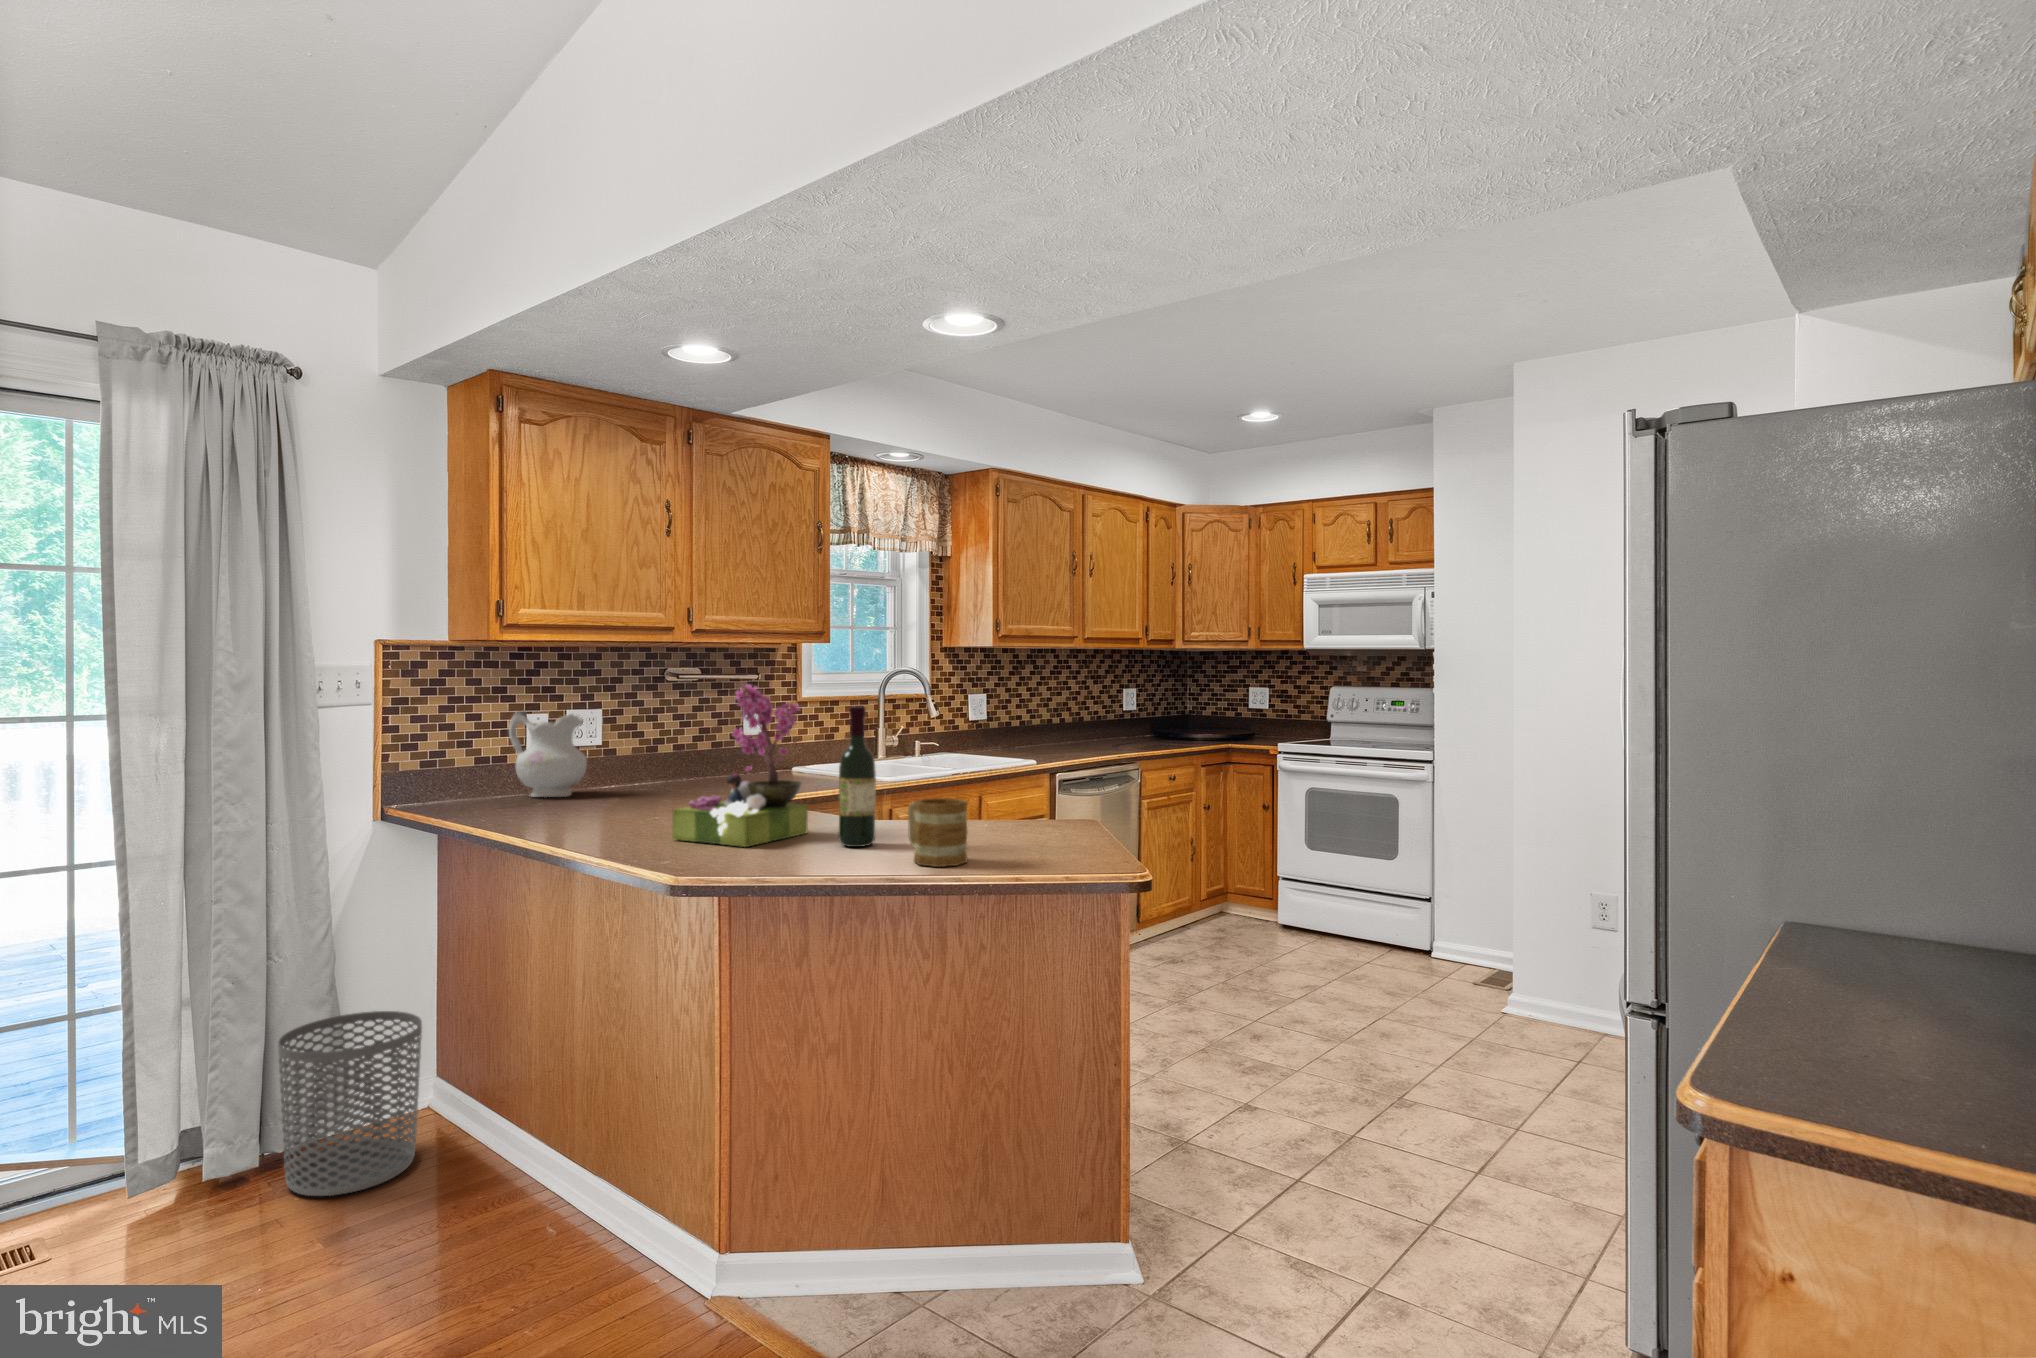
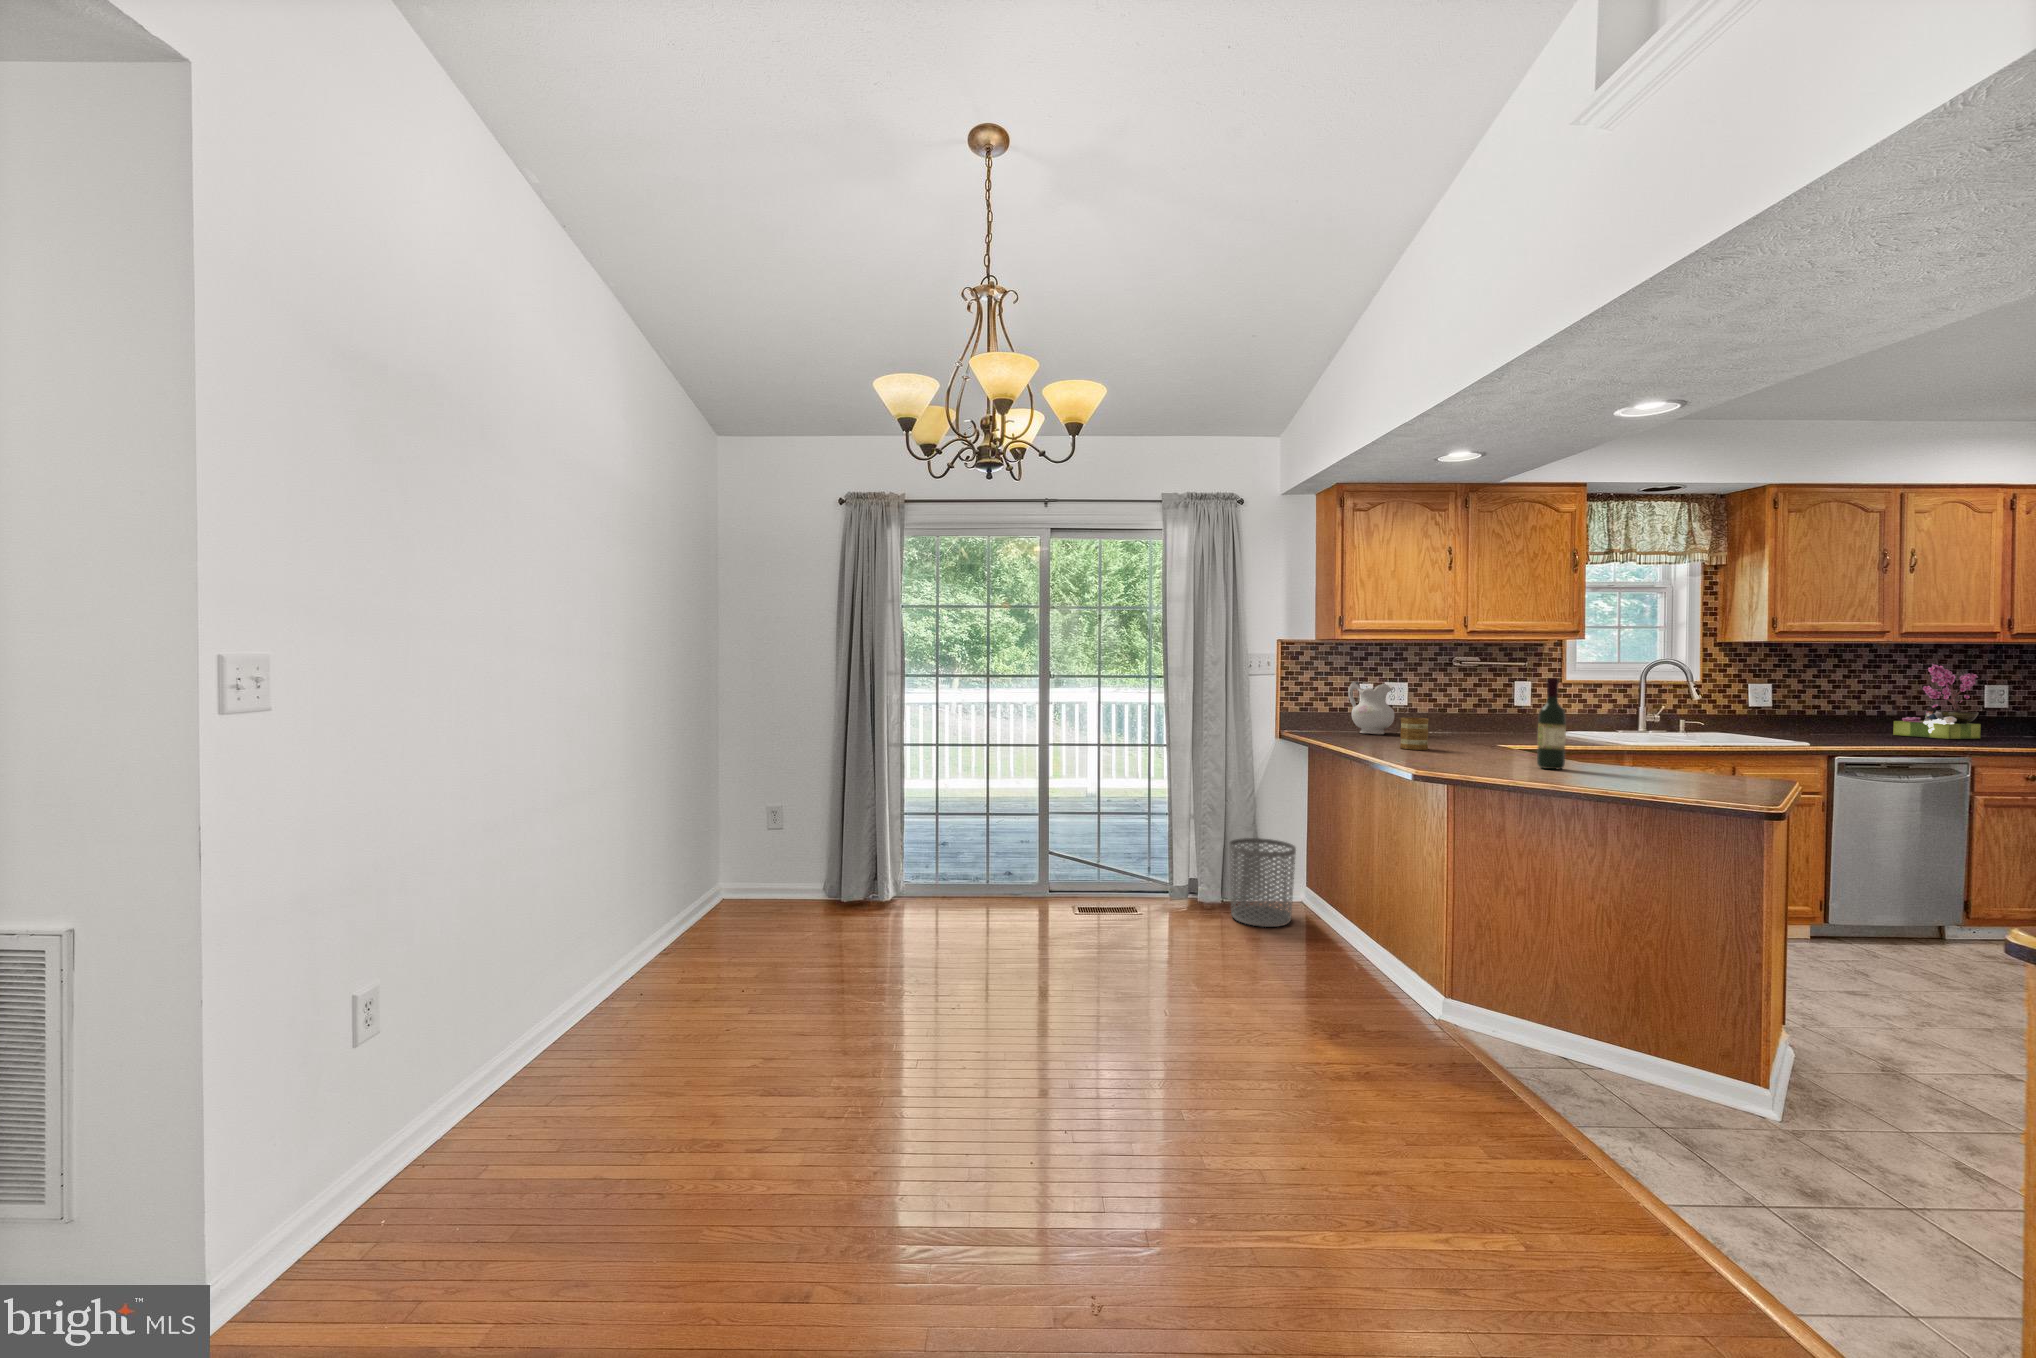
flower arrangement: present [673,684,808,847] -> present [1893,664,1981,739]
mug: present [908,798,968,867] -> present [1400,718,1429,750]

